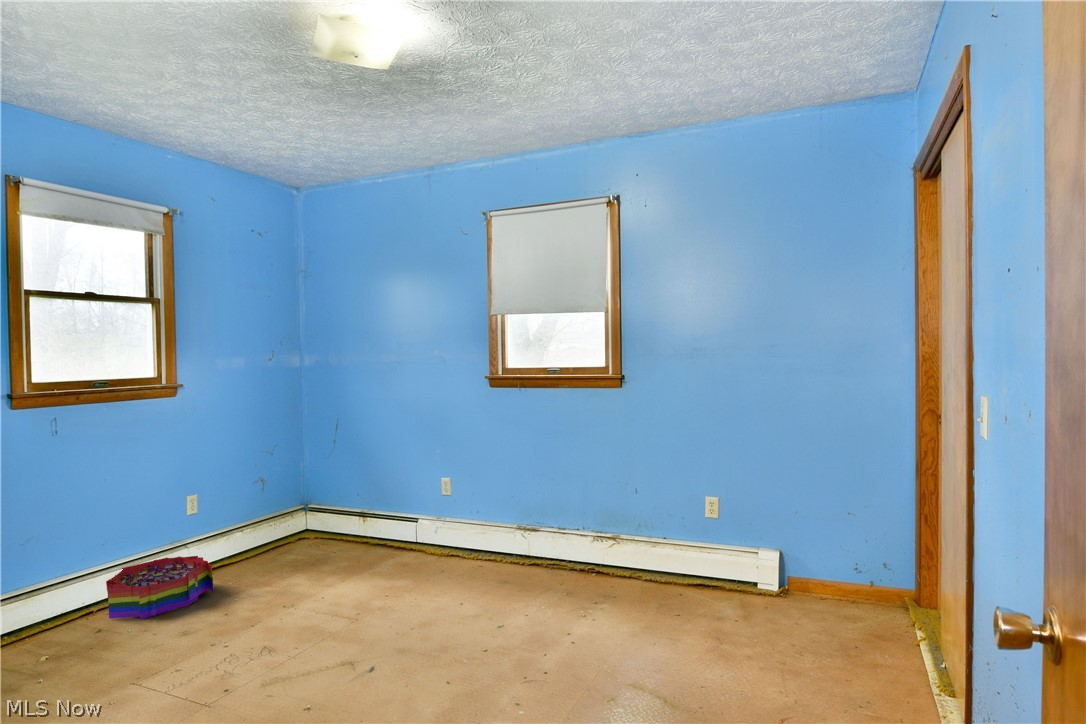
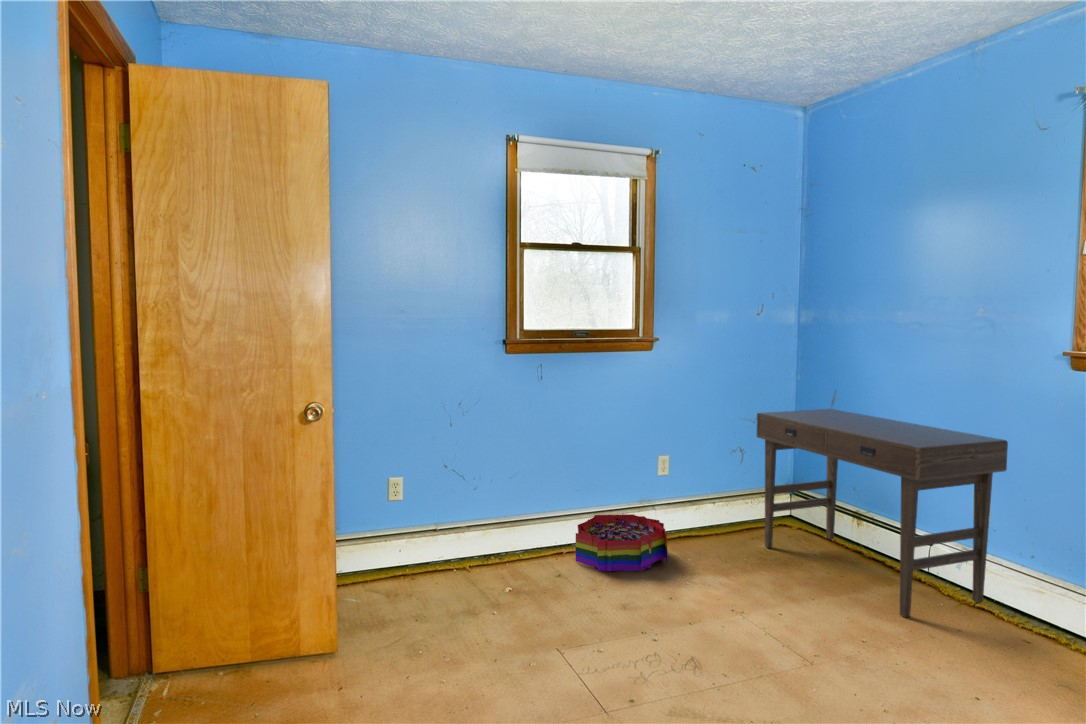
desk: none [282,435,460,574] -> present [756,409,1008,618]

